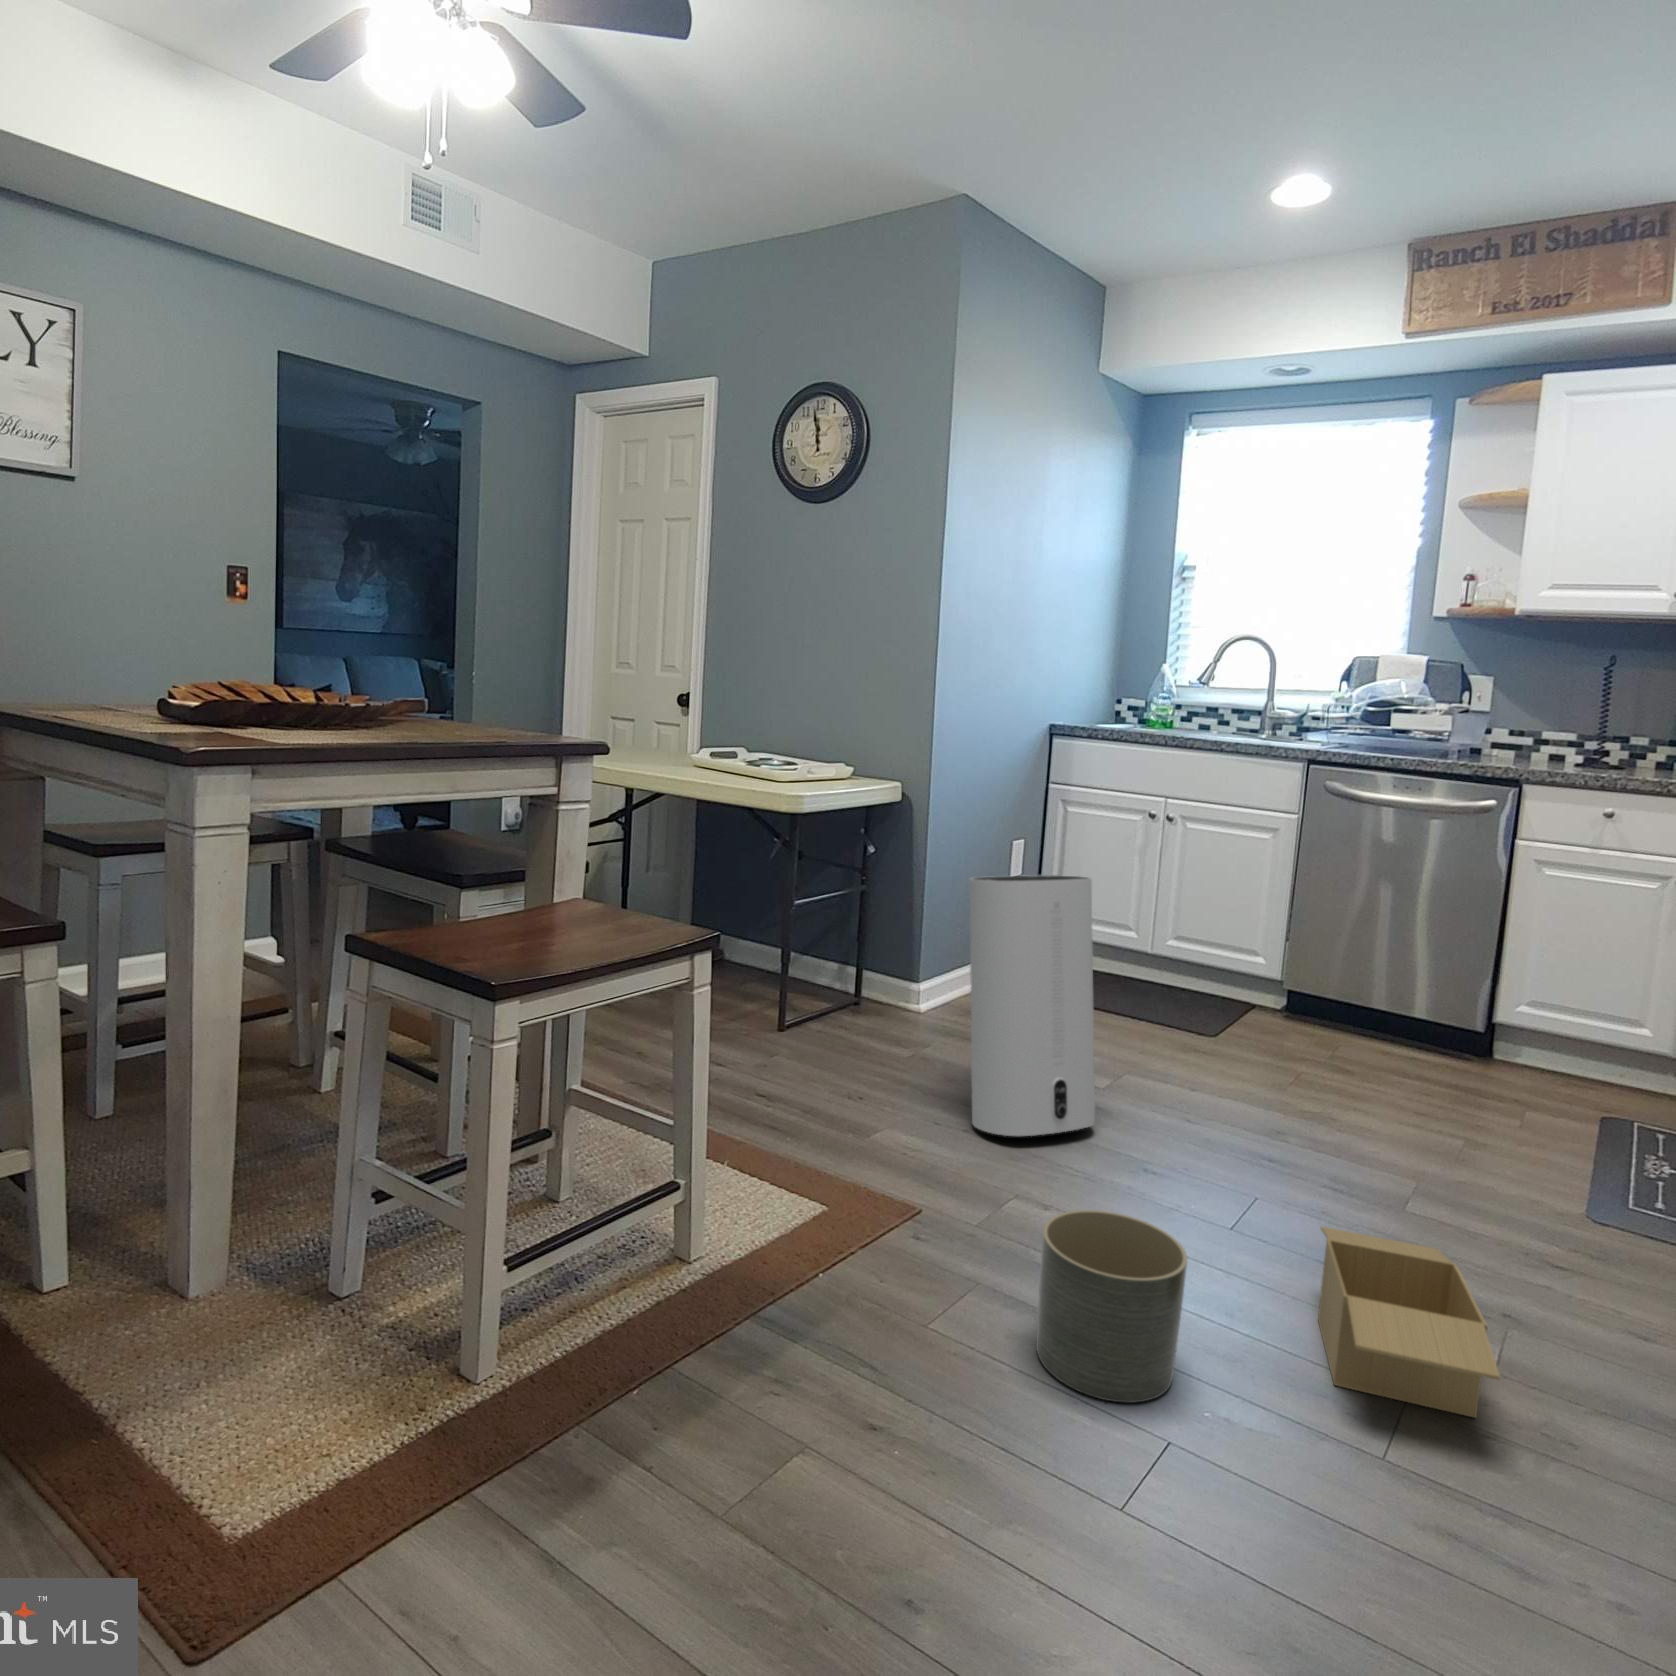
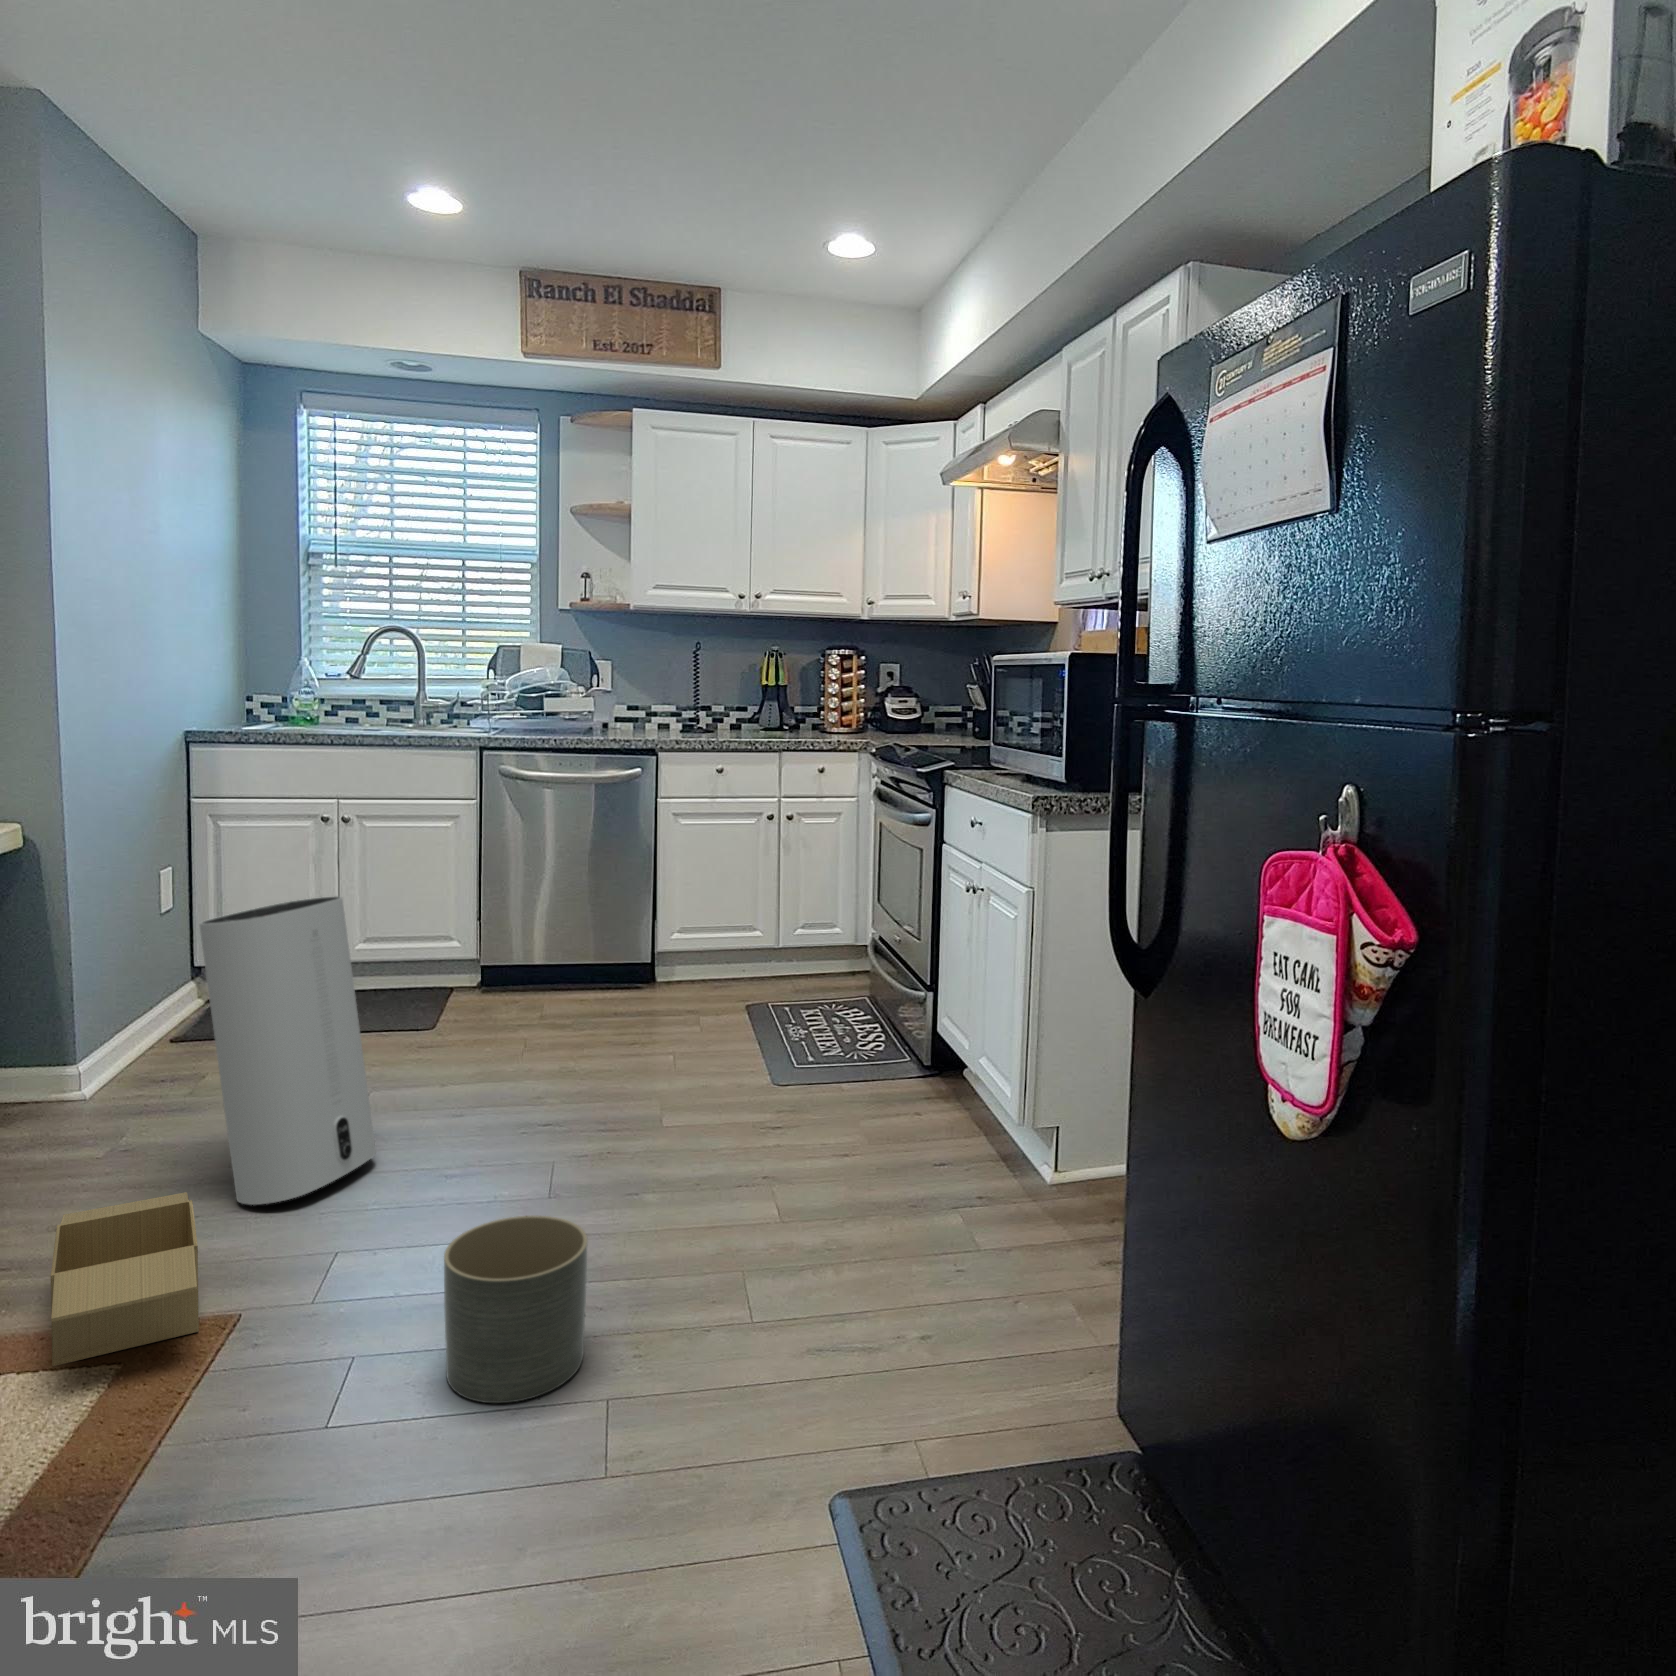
cardboard box: present [1318,1227,1500,1418] -> present [51,1192,199,1366]

